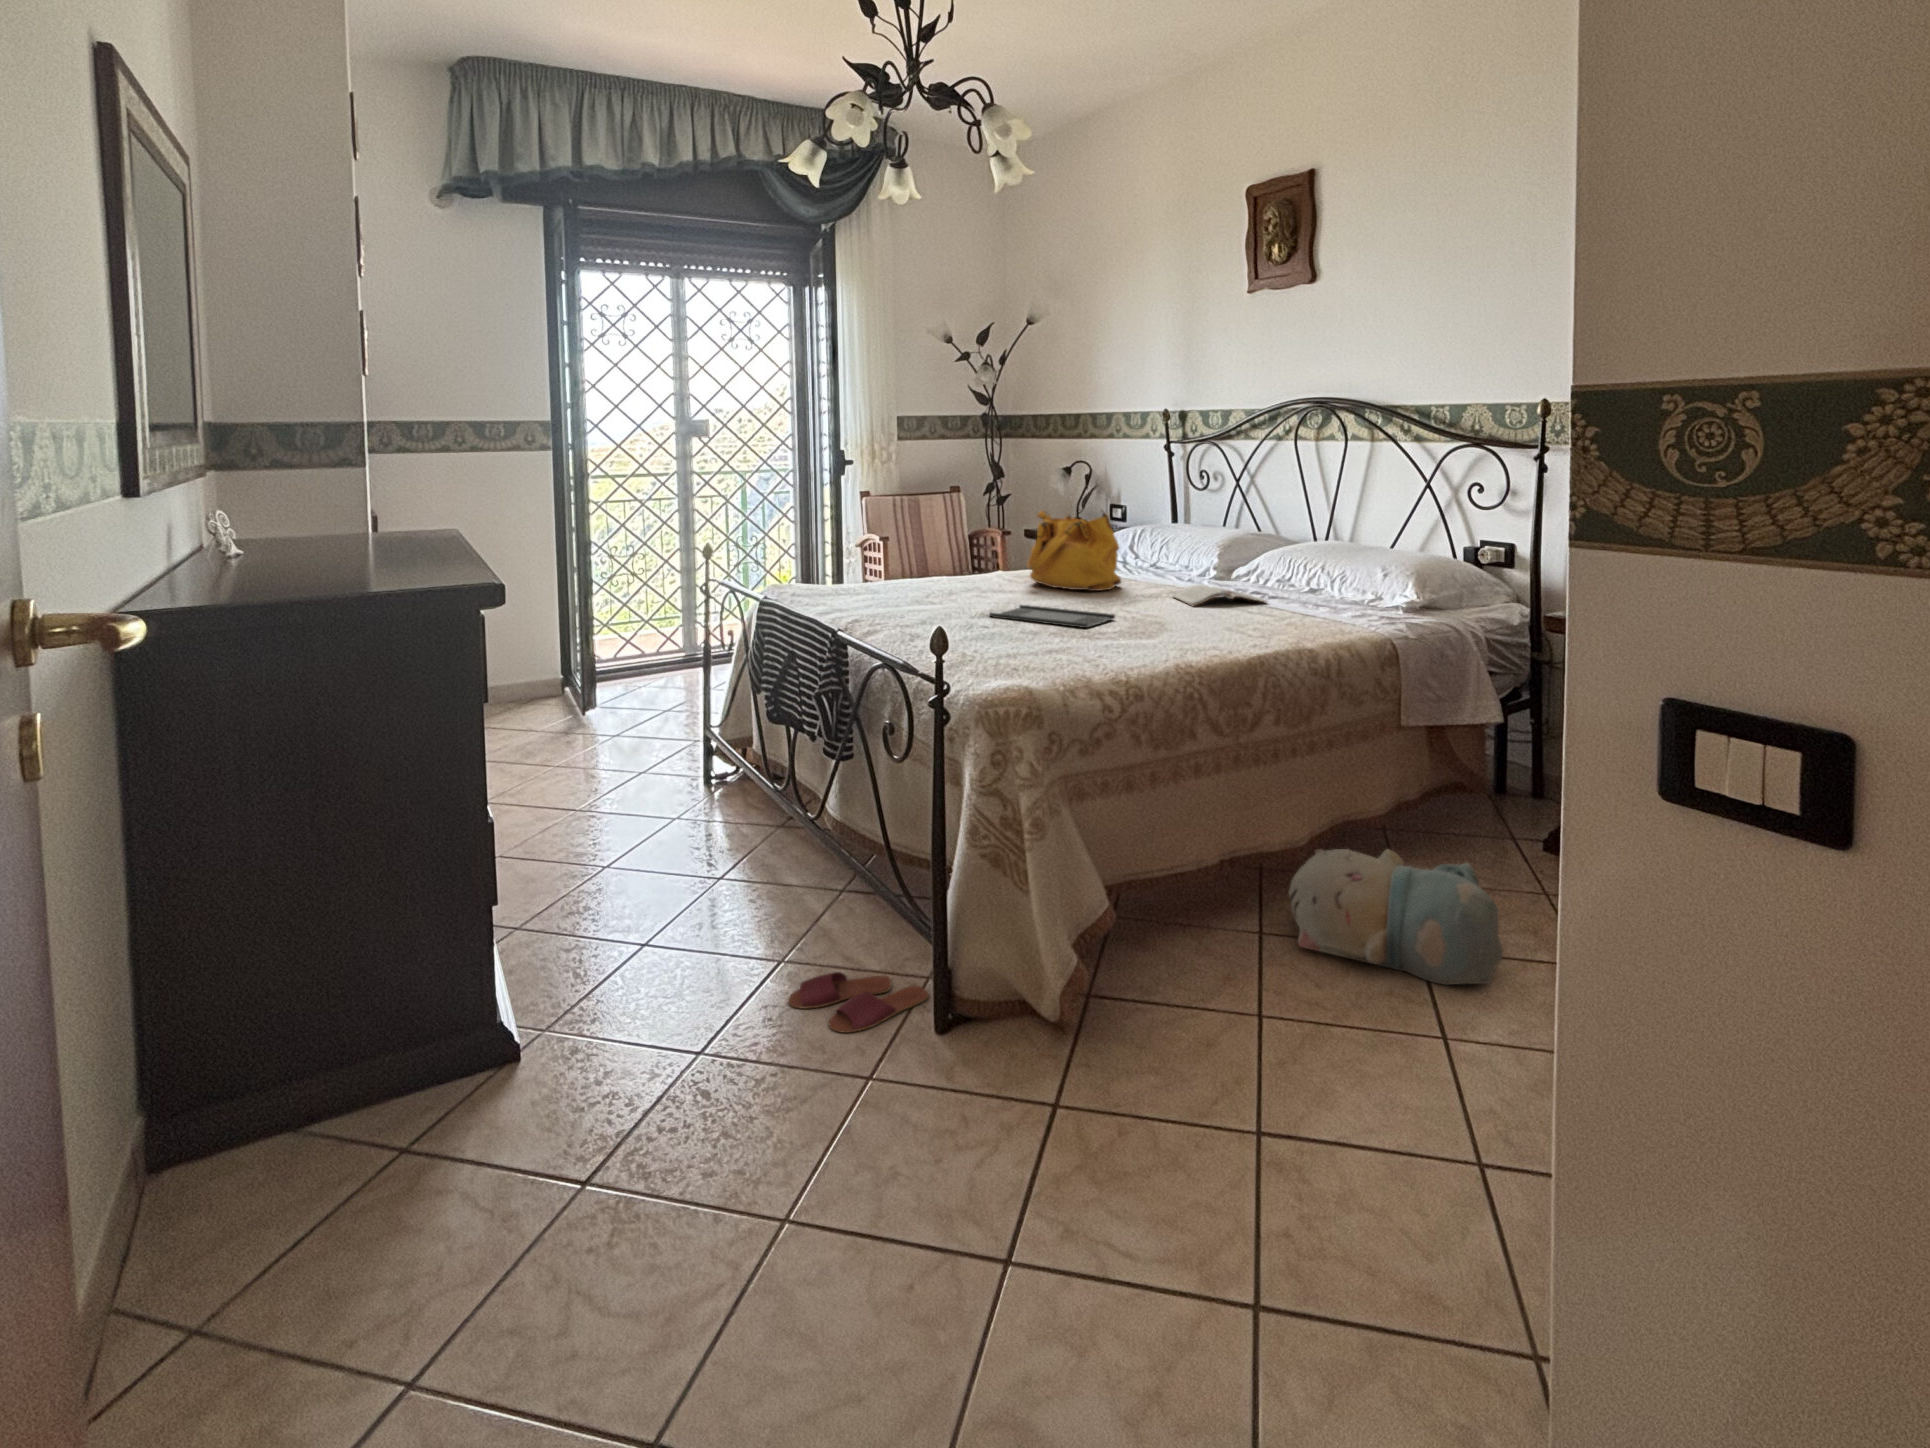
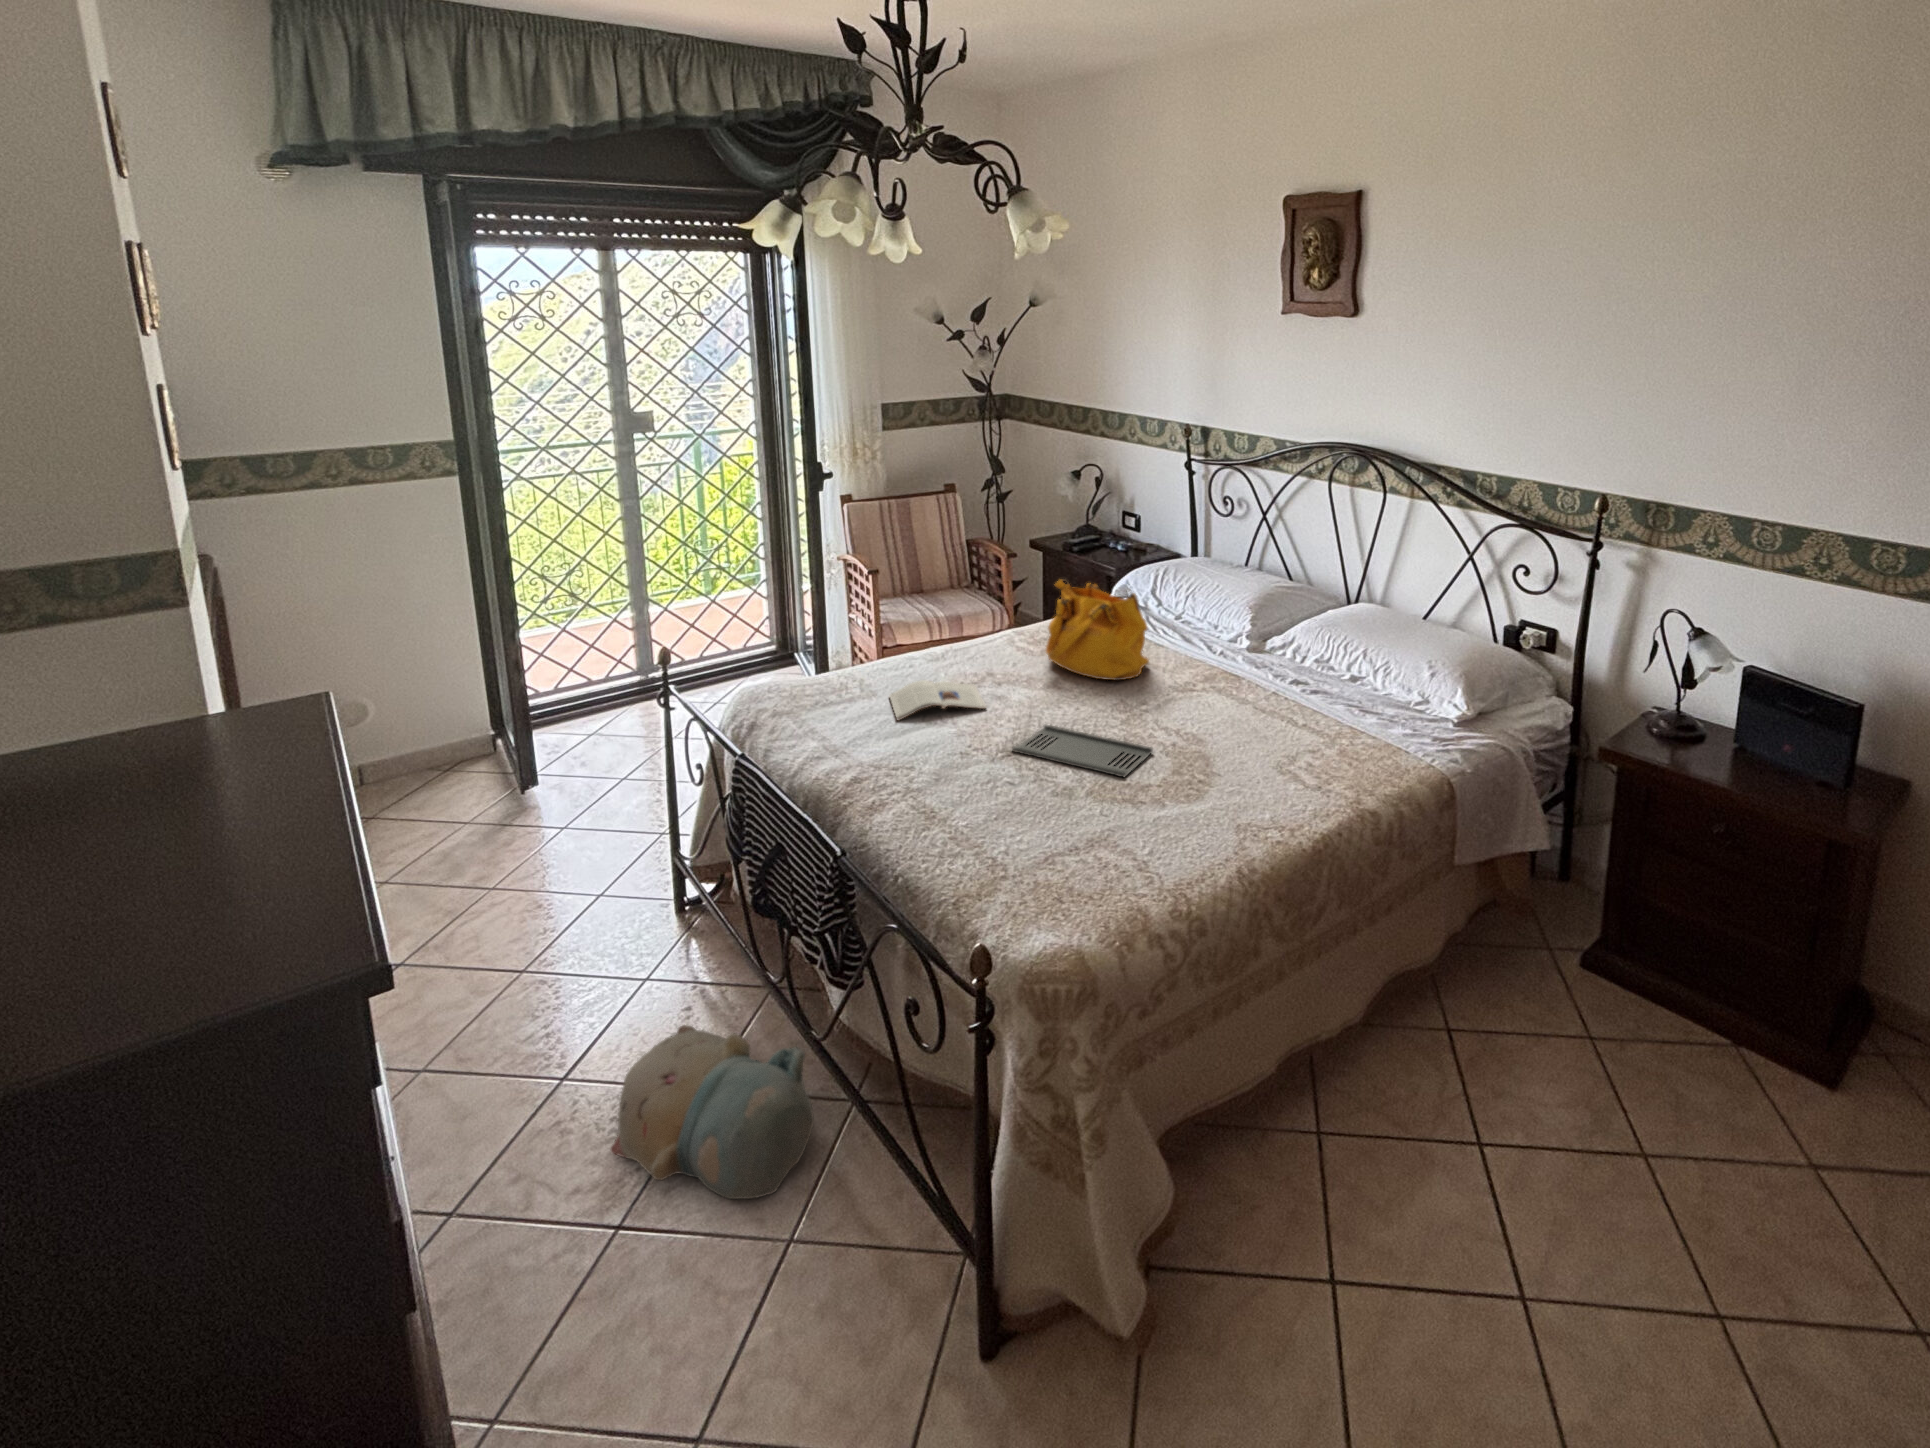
magazine: present [1173,584,1267,606] -> present [890,680,987,720]
plush toy: present [1289,849,1503,985] -> present [611,1025,814,1199]
slippers: present [788,972,929,1033] -> none [805,1243,967,1350]

